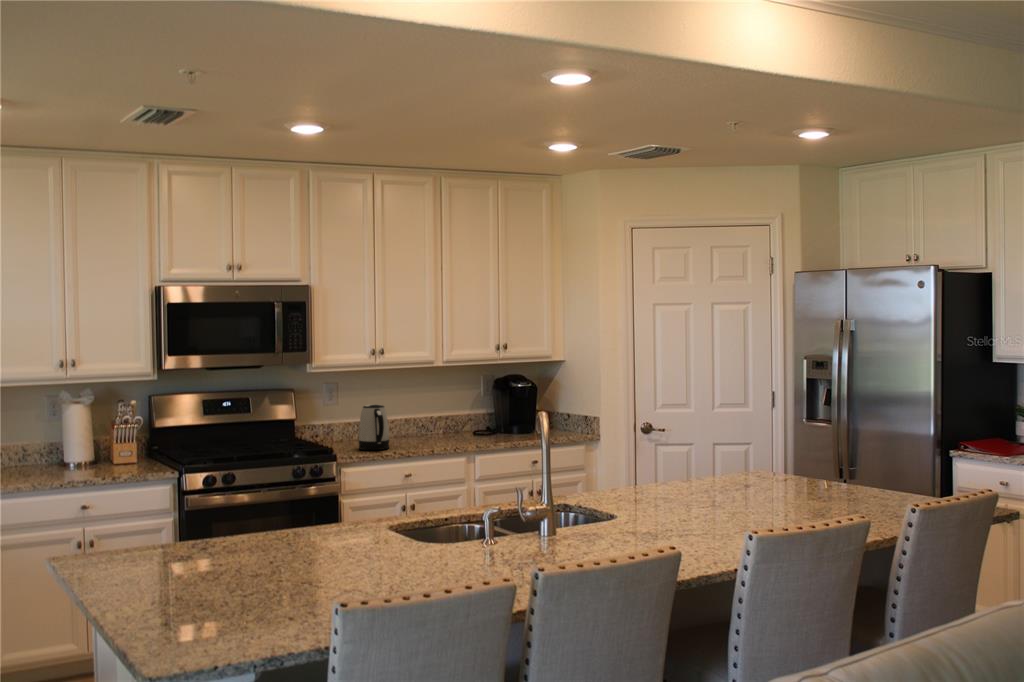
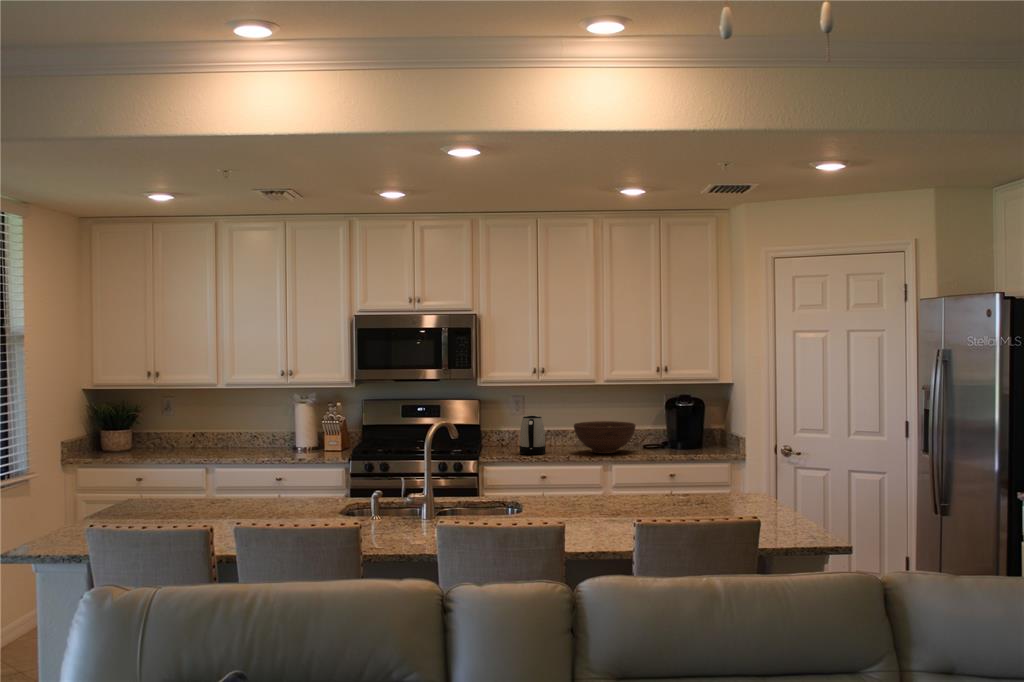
fruit bowl: none [418,407,486,443] -> present [574,421,636,454]

